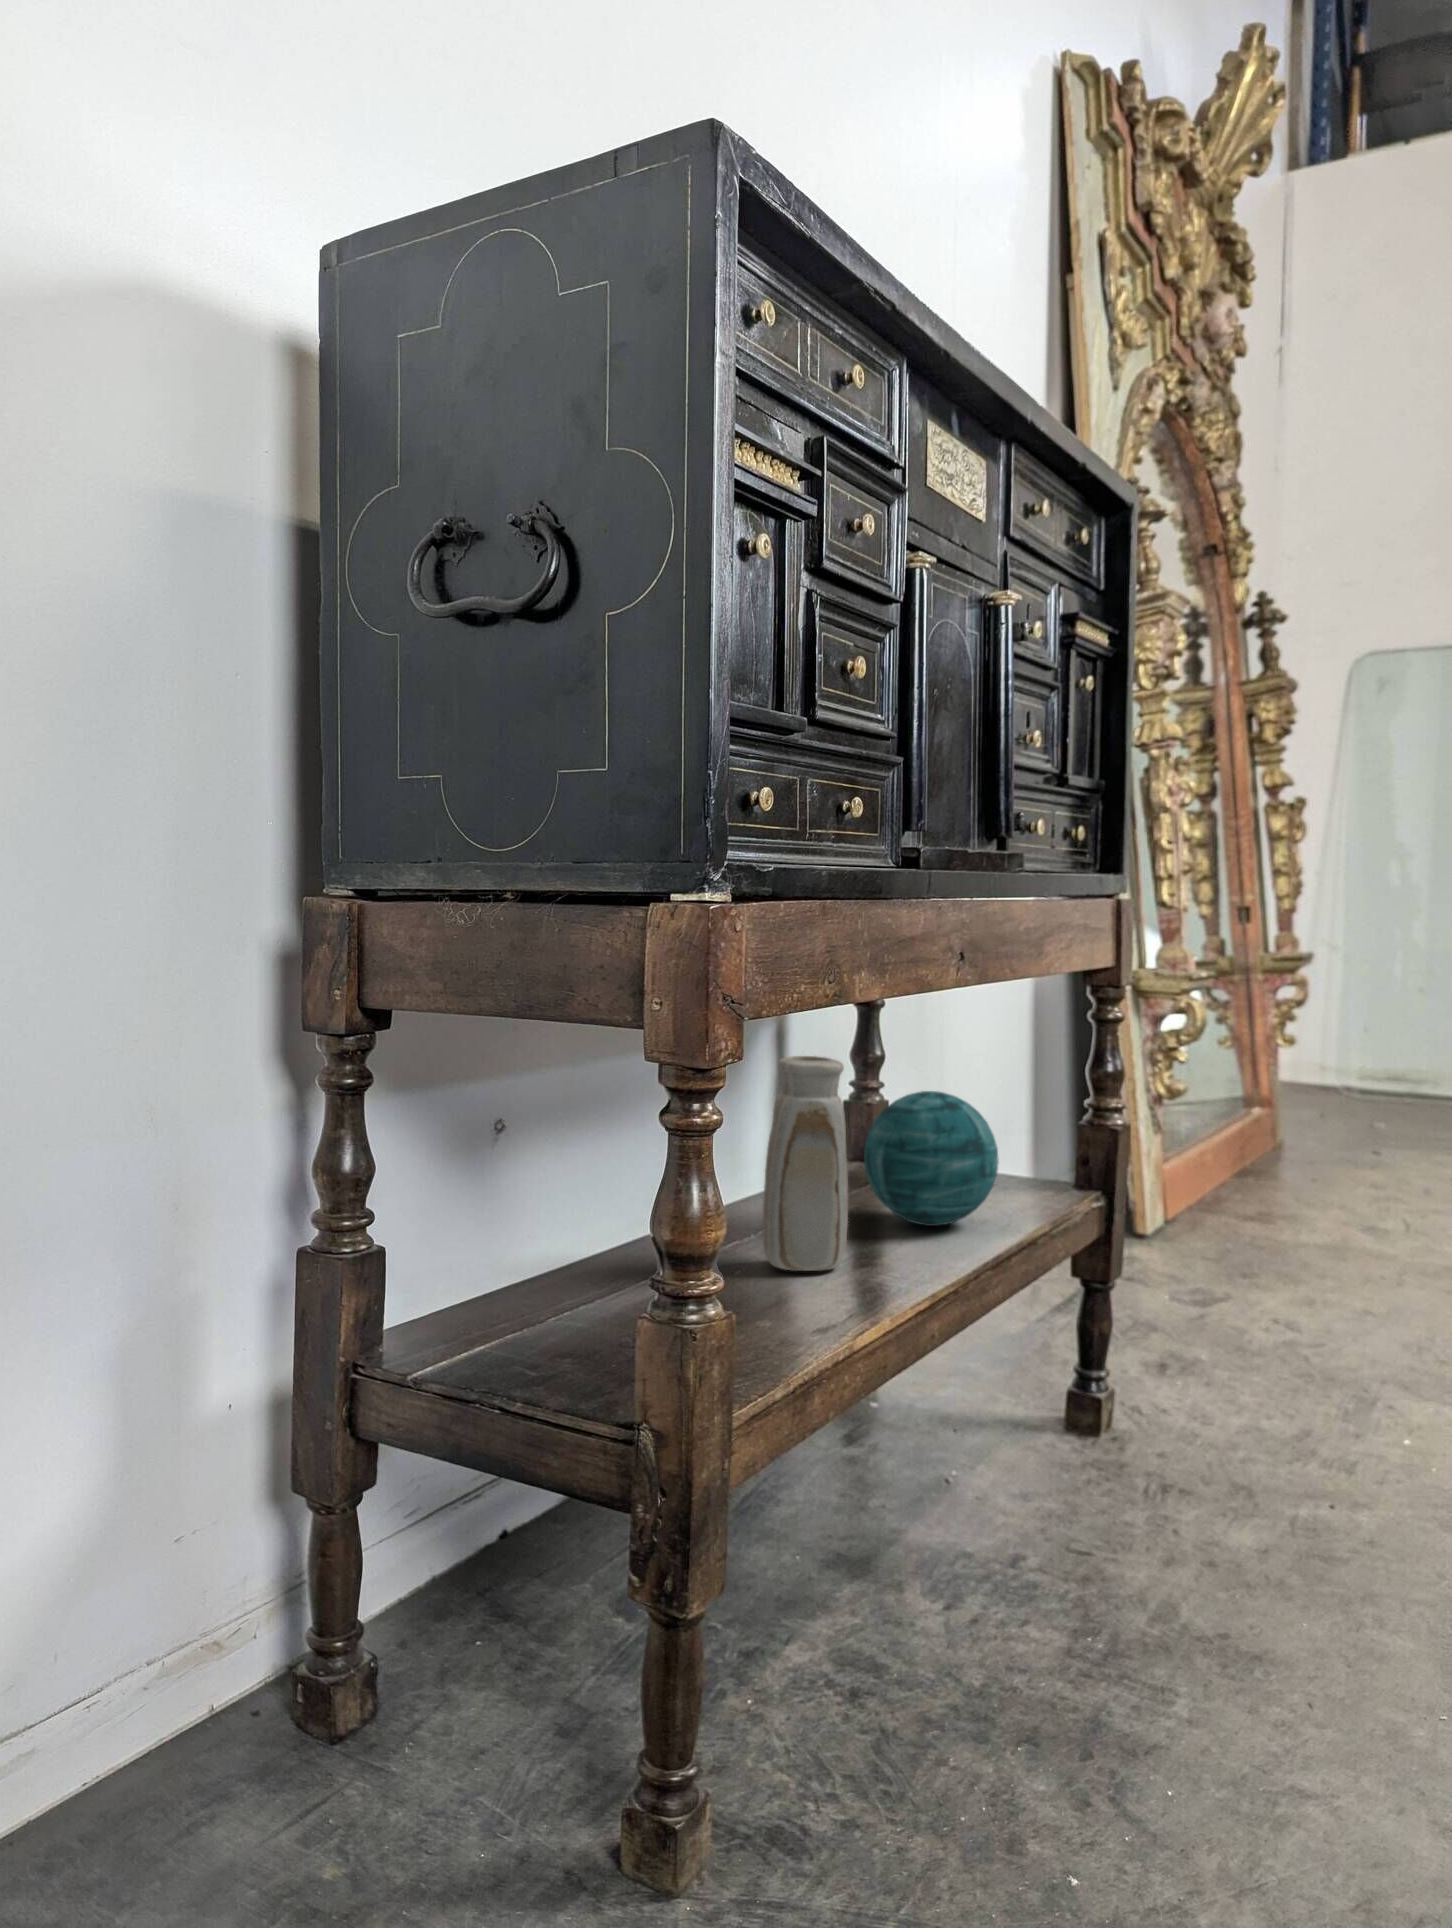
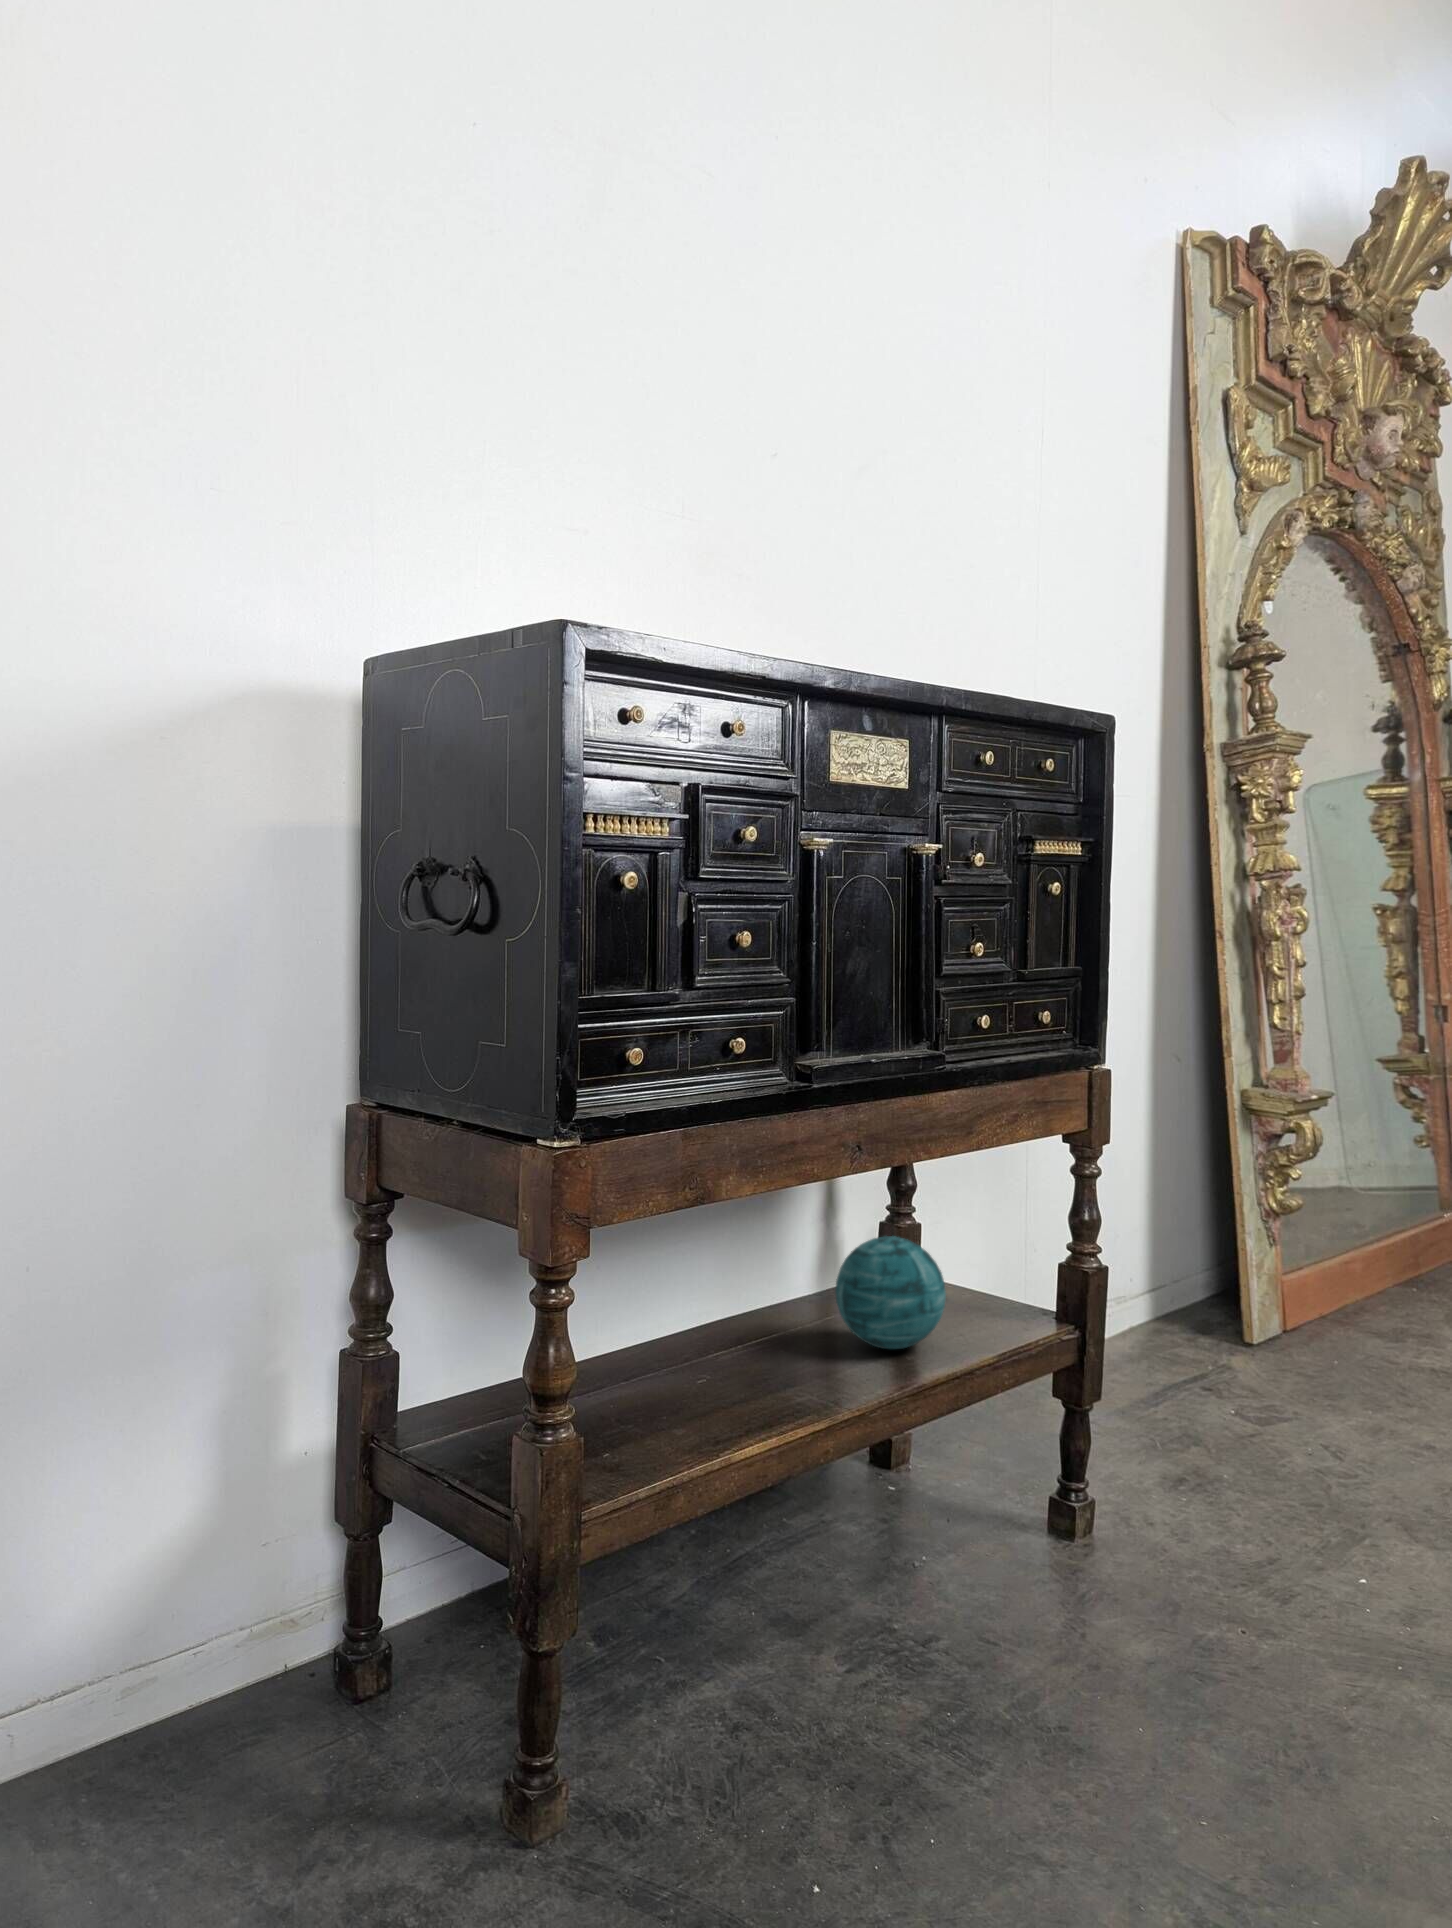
vase: present [763,1056,848,1271] -> none [722,1213,788,1386]

